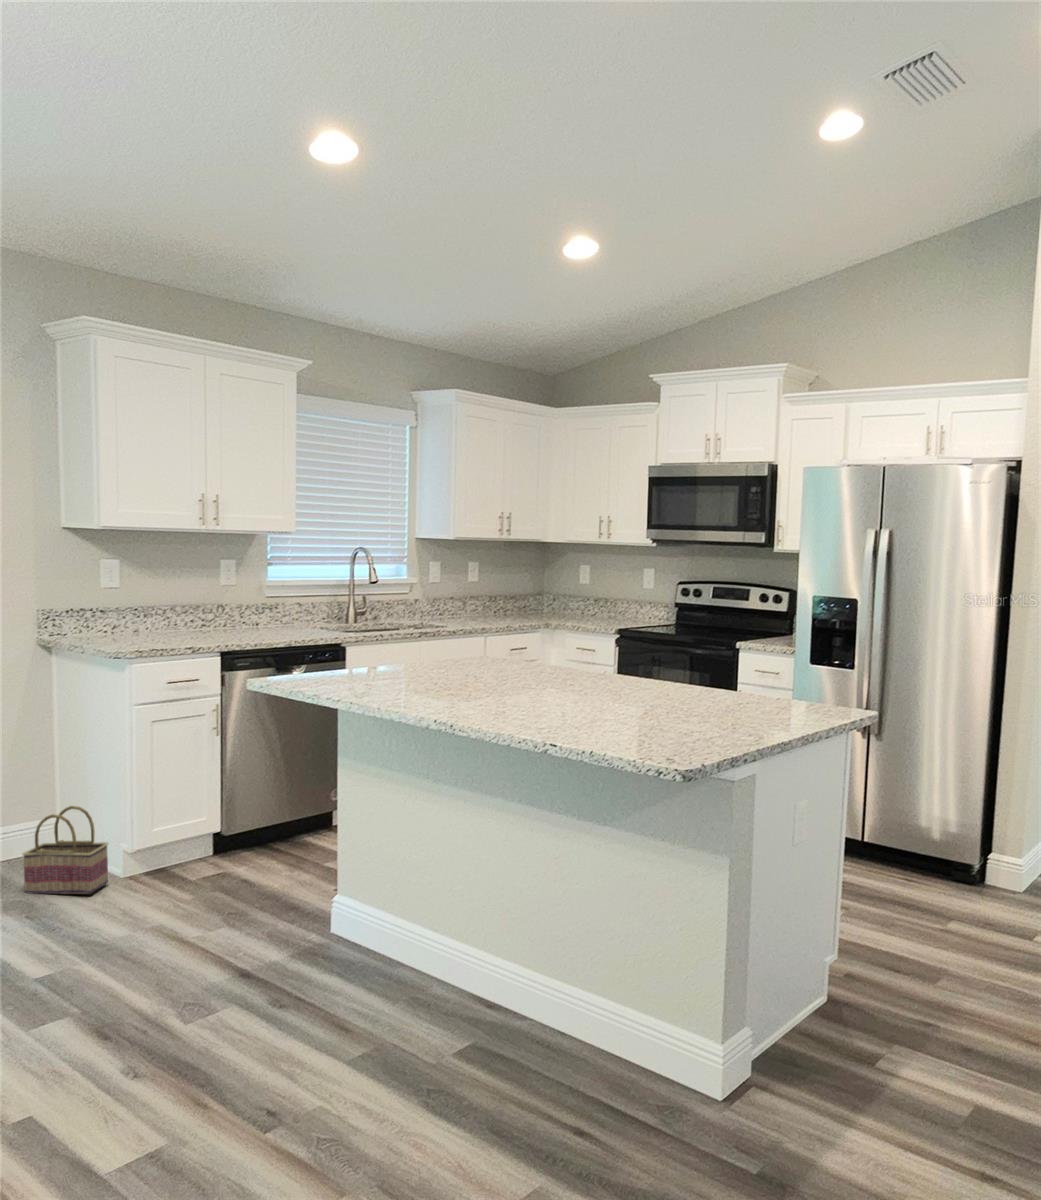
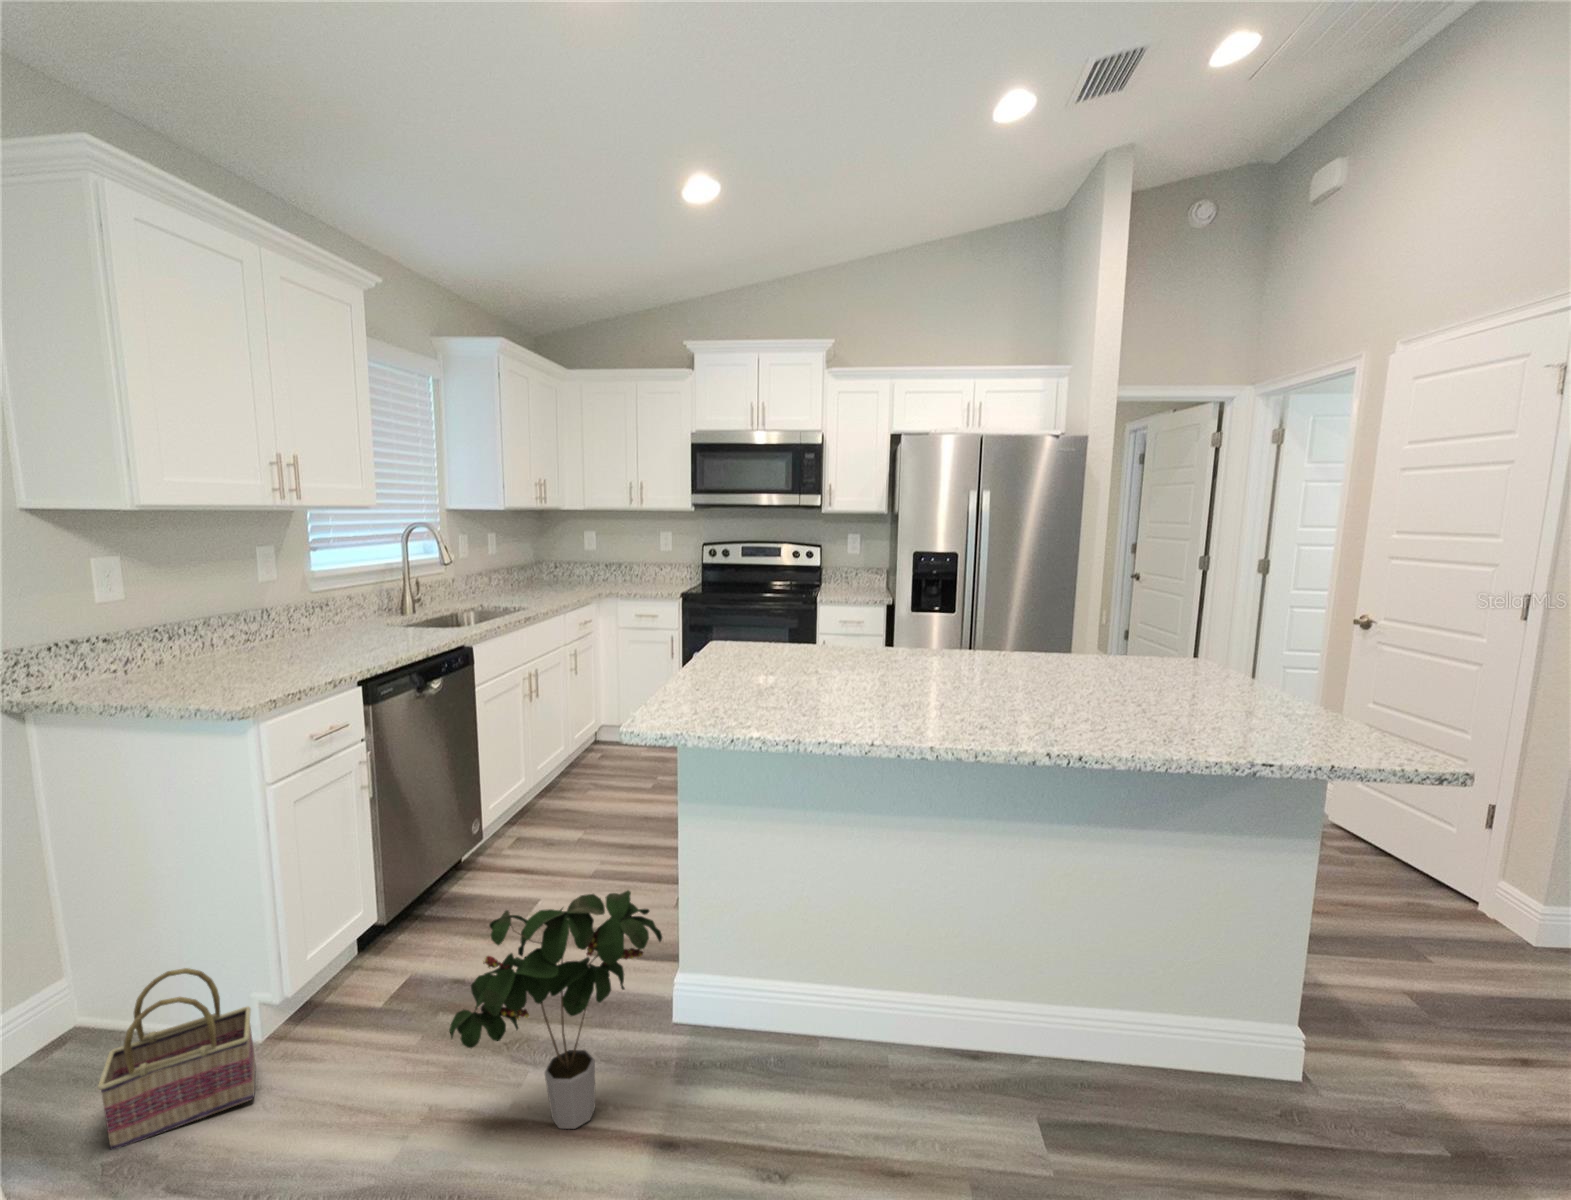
potted plant: none [144,798,273,958] -> present [449,890,662,1129]

